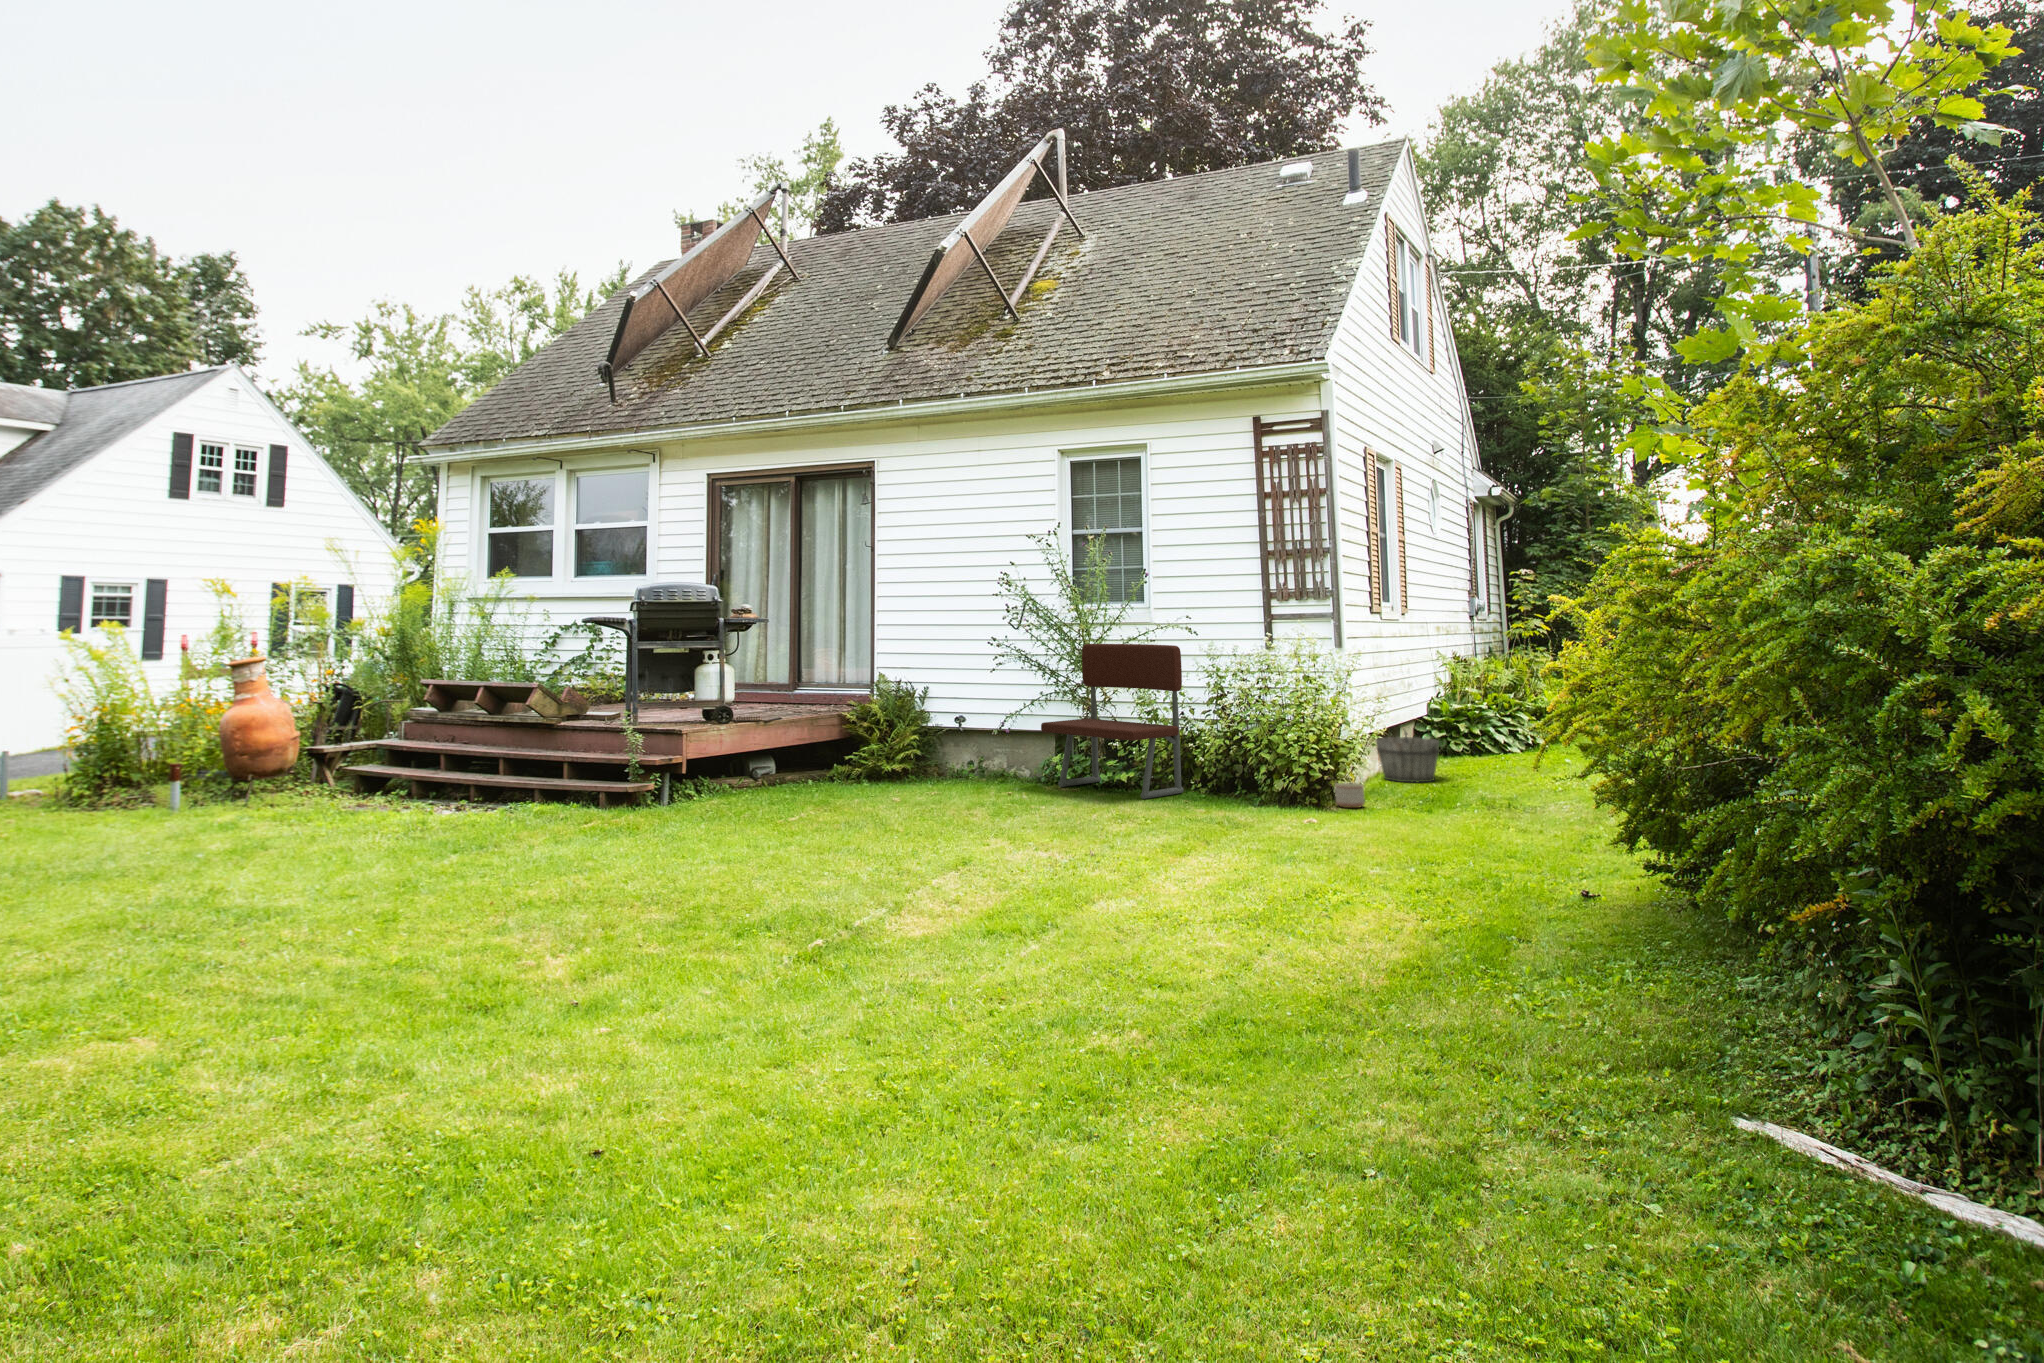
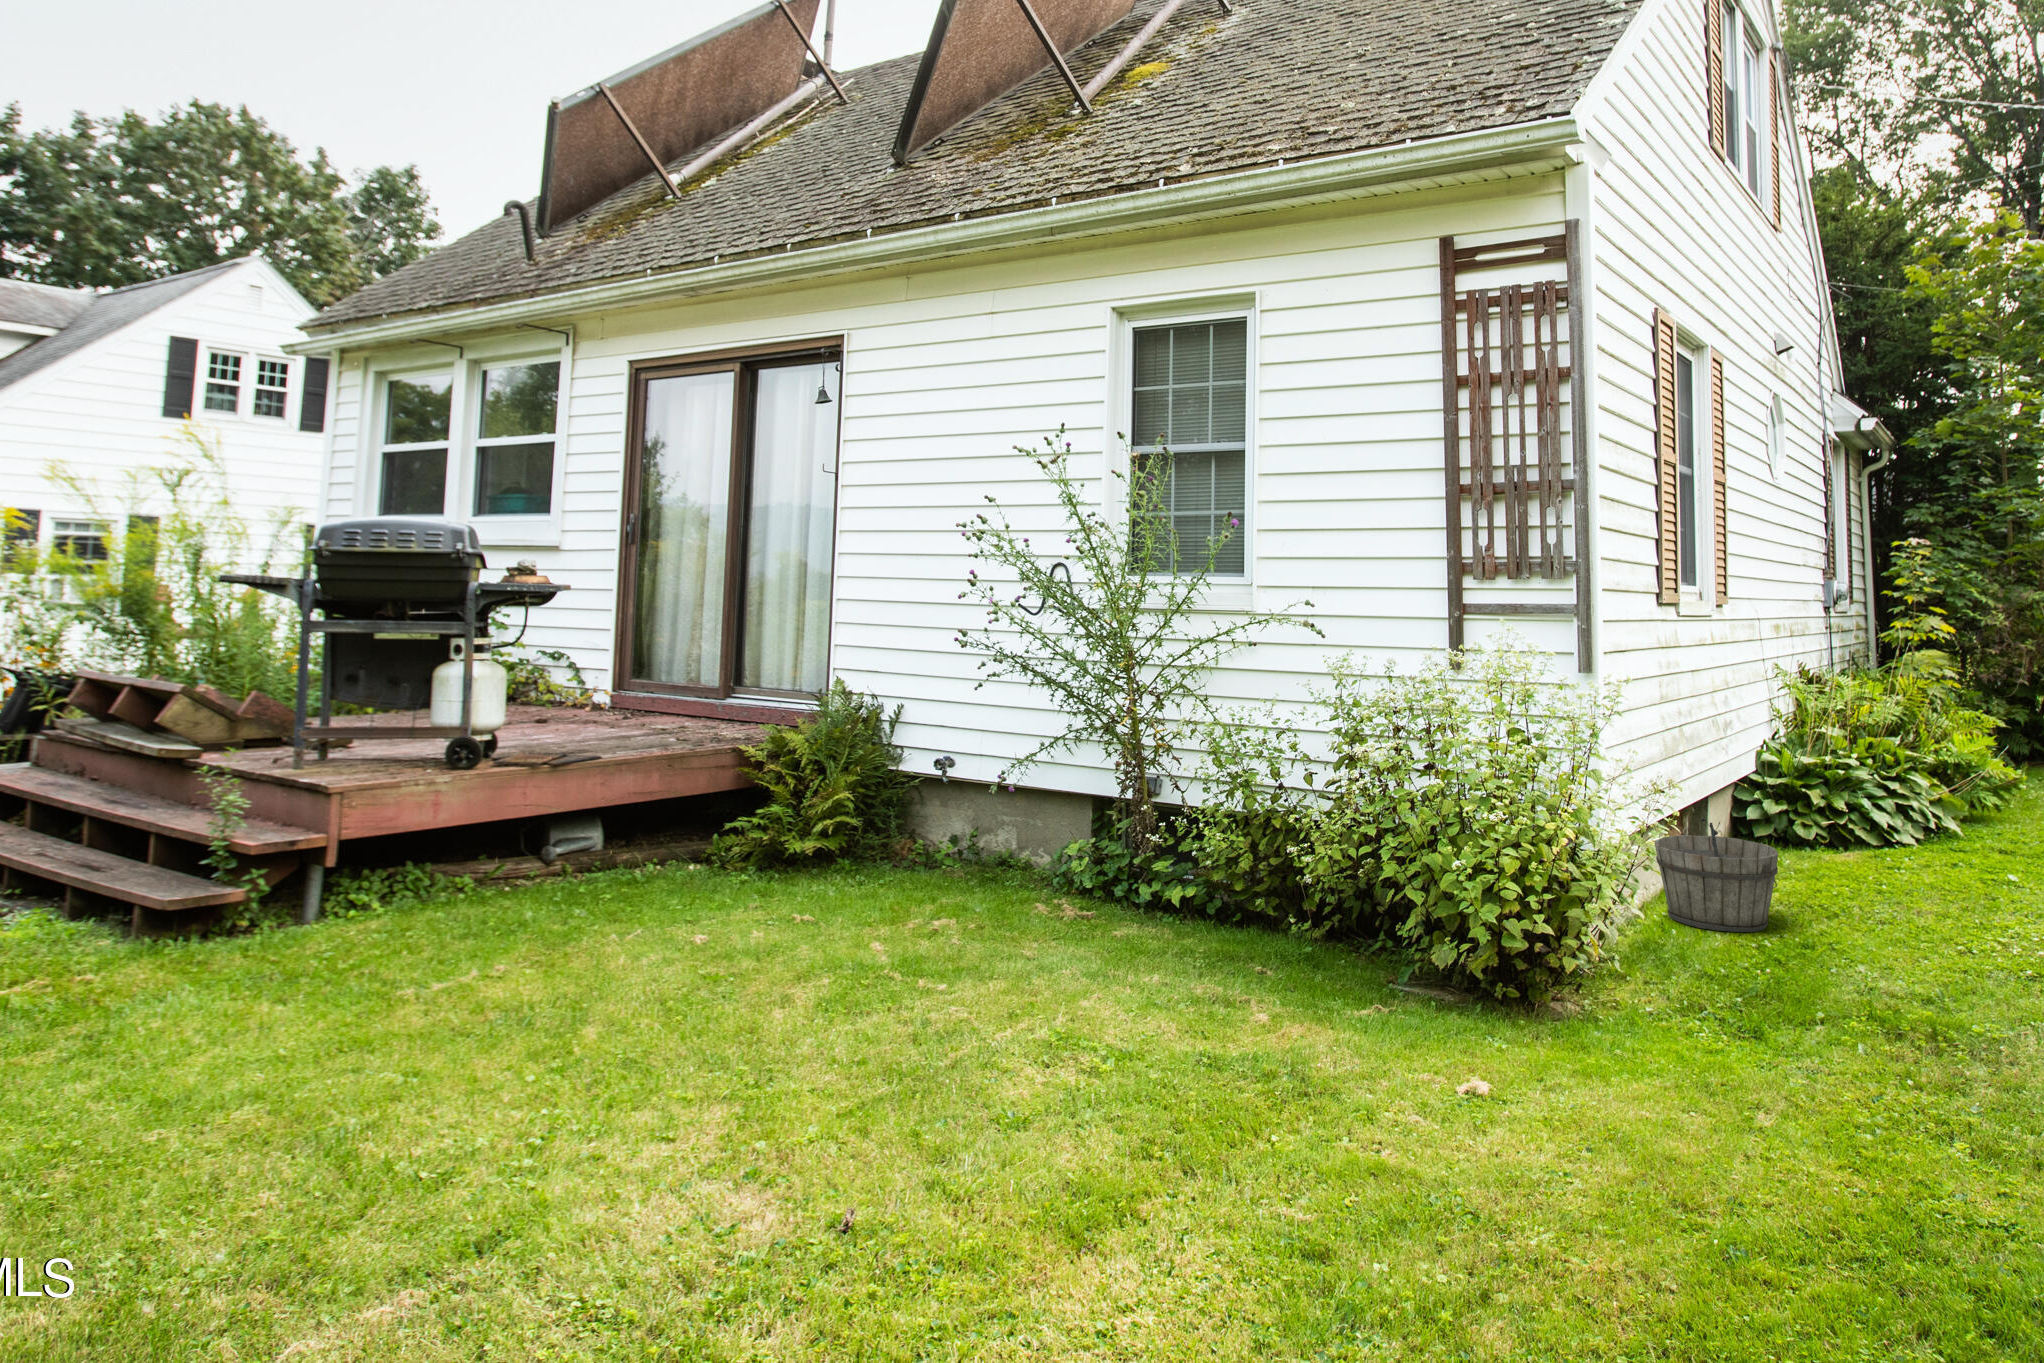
bench: present [1041,644,1184,799] -> none [1020,647,1271,960]
planter: present [1335,783,1365,808] -> none [1553,958,1614,1019]

